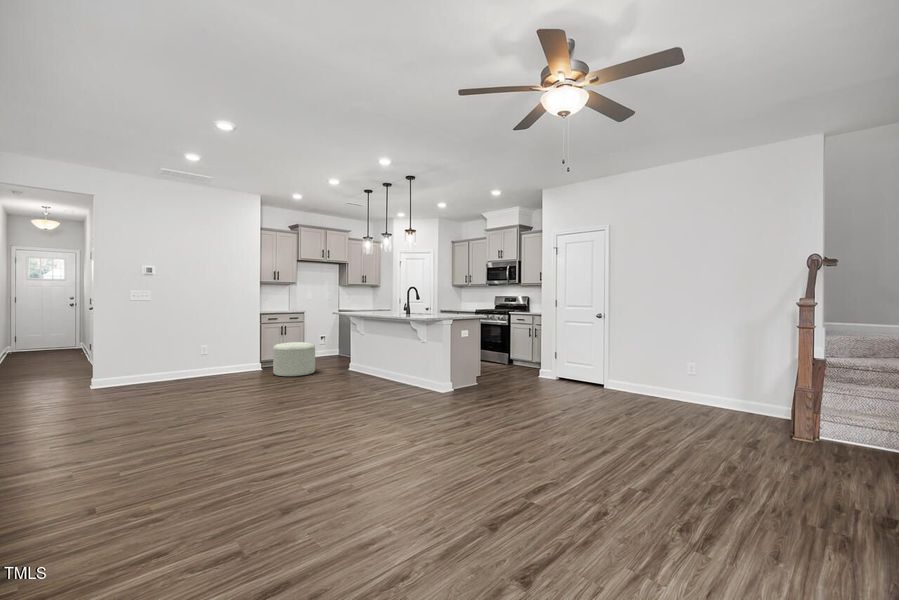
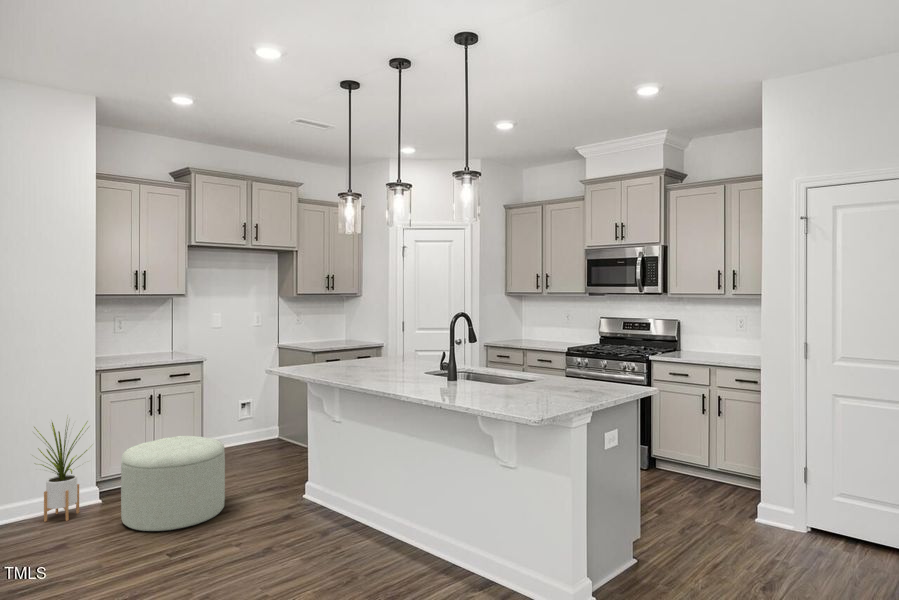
house plant: none [236,330,262,374] -> present [34,421,88,522]

